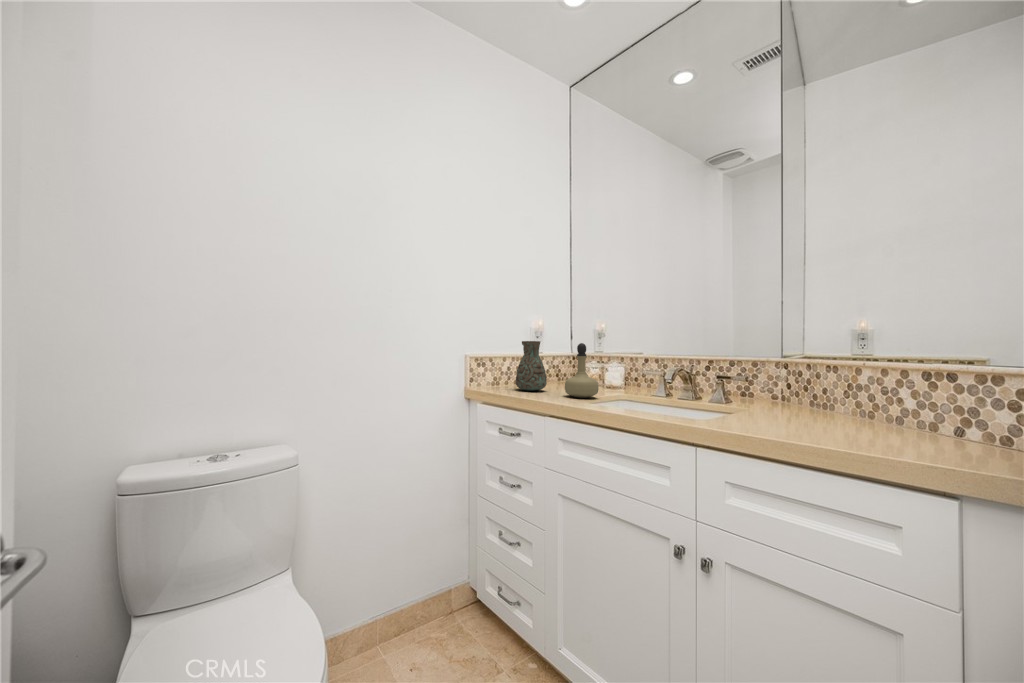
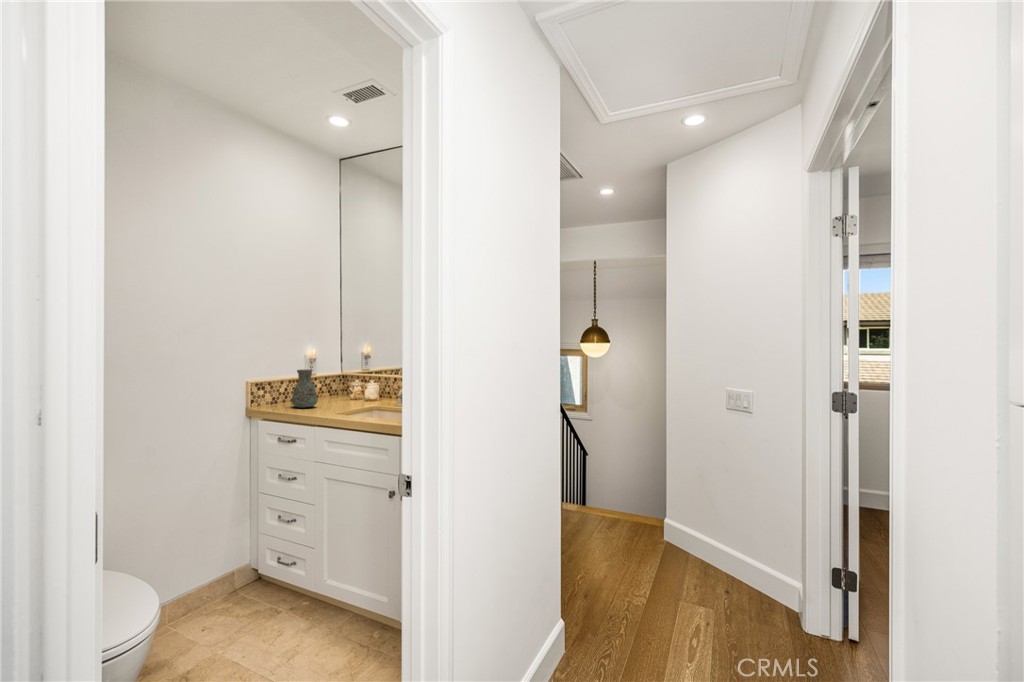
perfume bottle: present [565,343,599,398] -> none [331,373,355,411]

